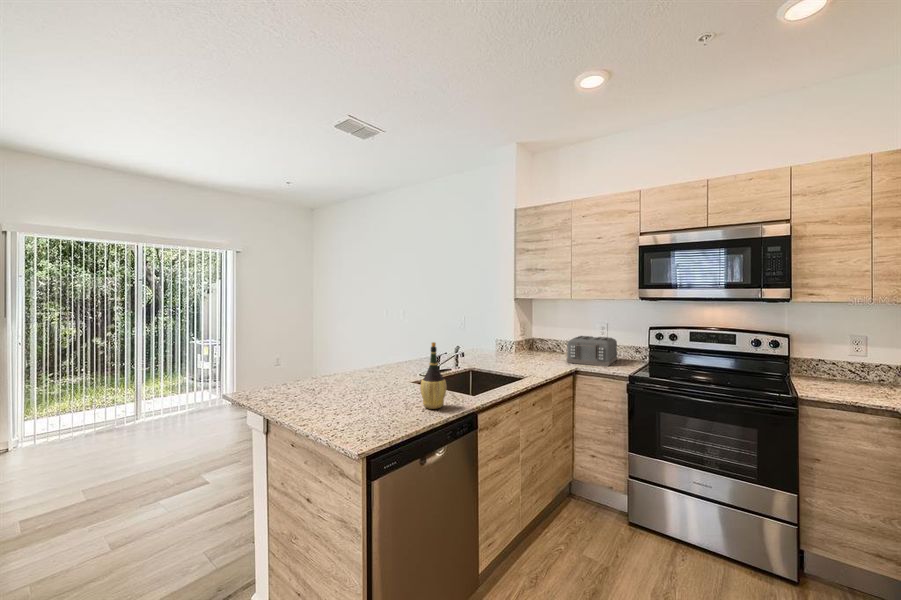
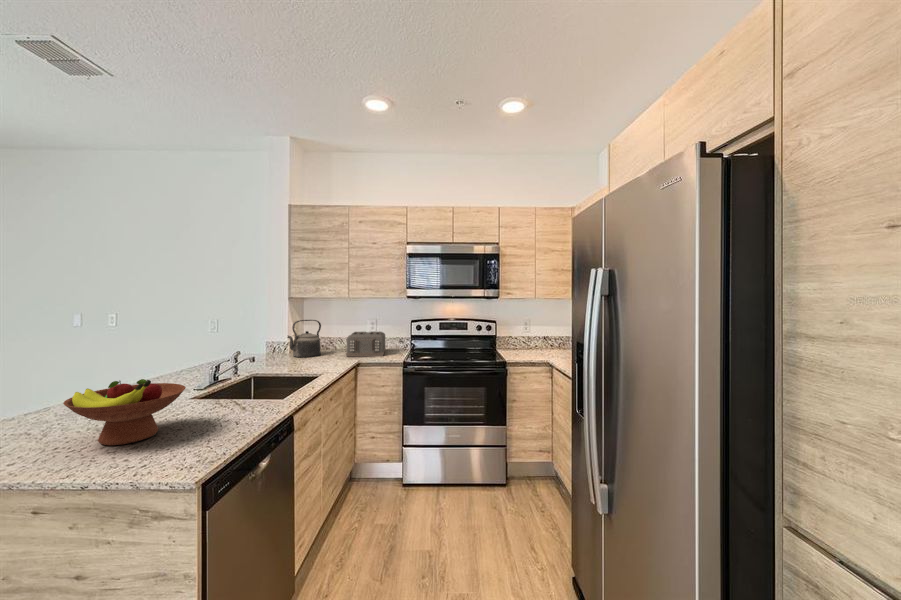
kettle: none [511,321,545,359] -> present [287,320,321,357]
wine bottle: present [420,342,447,409] -> none [226,345,260,420]
fruit bowl: none [321,362,392,410] -> present [63,379,186,445]

